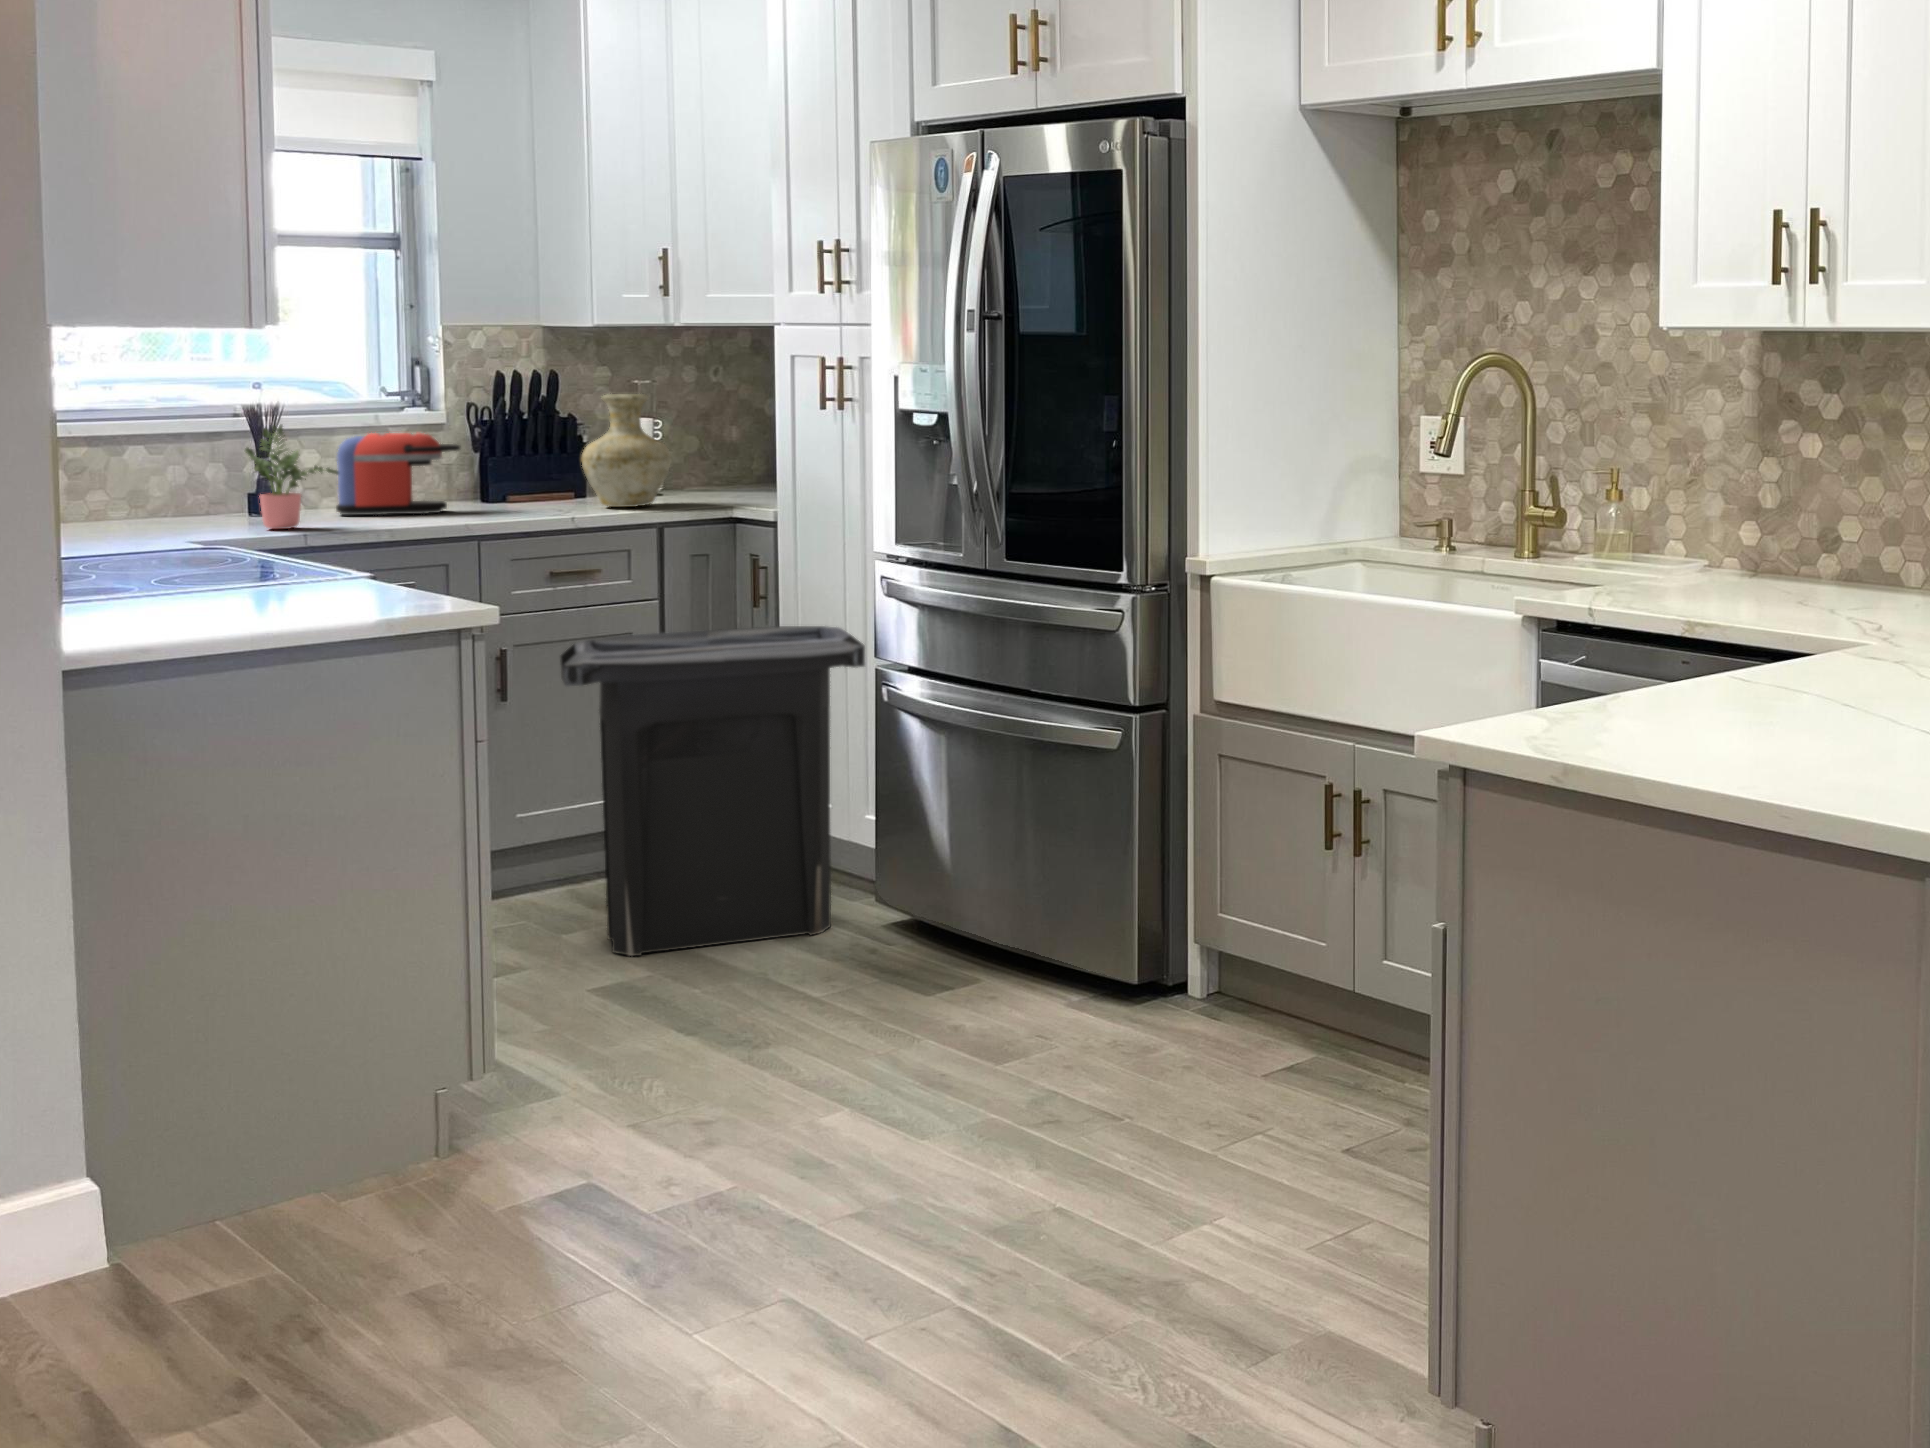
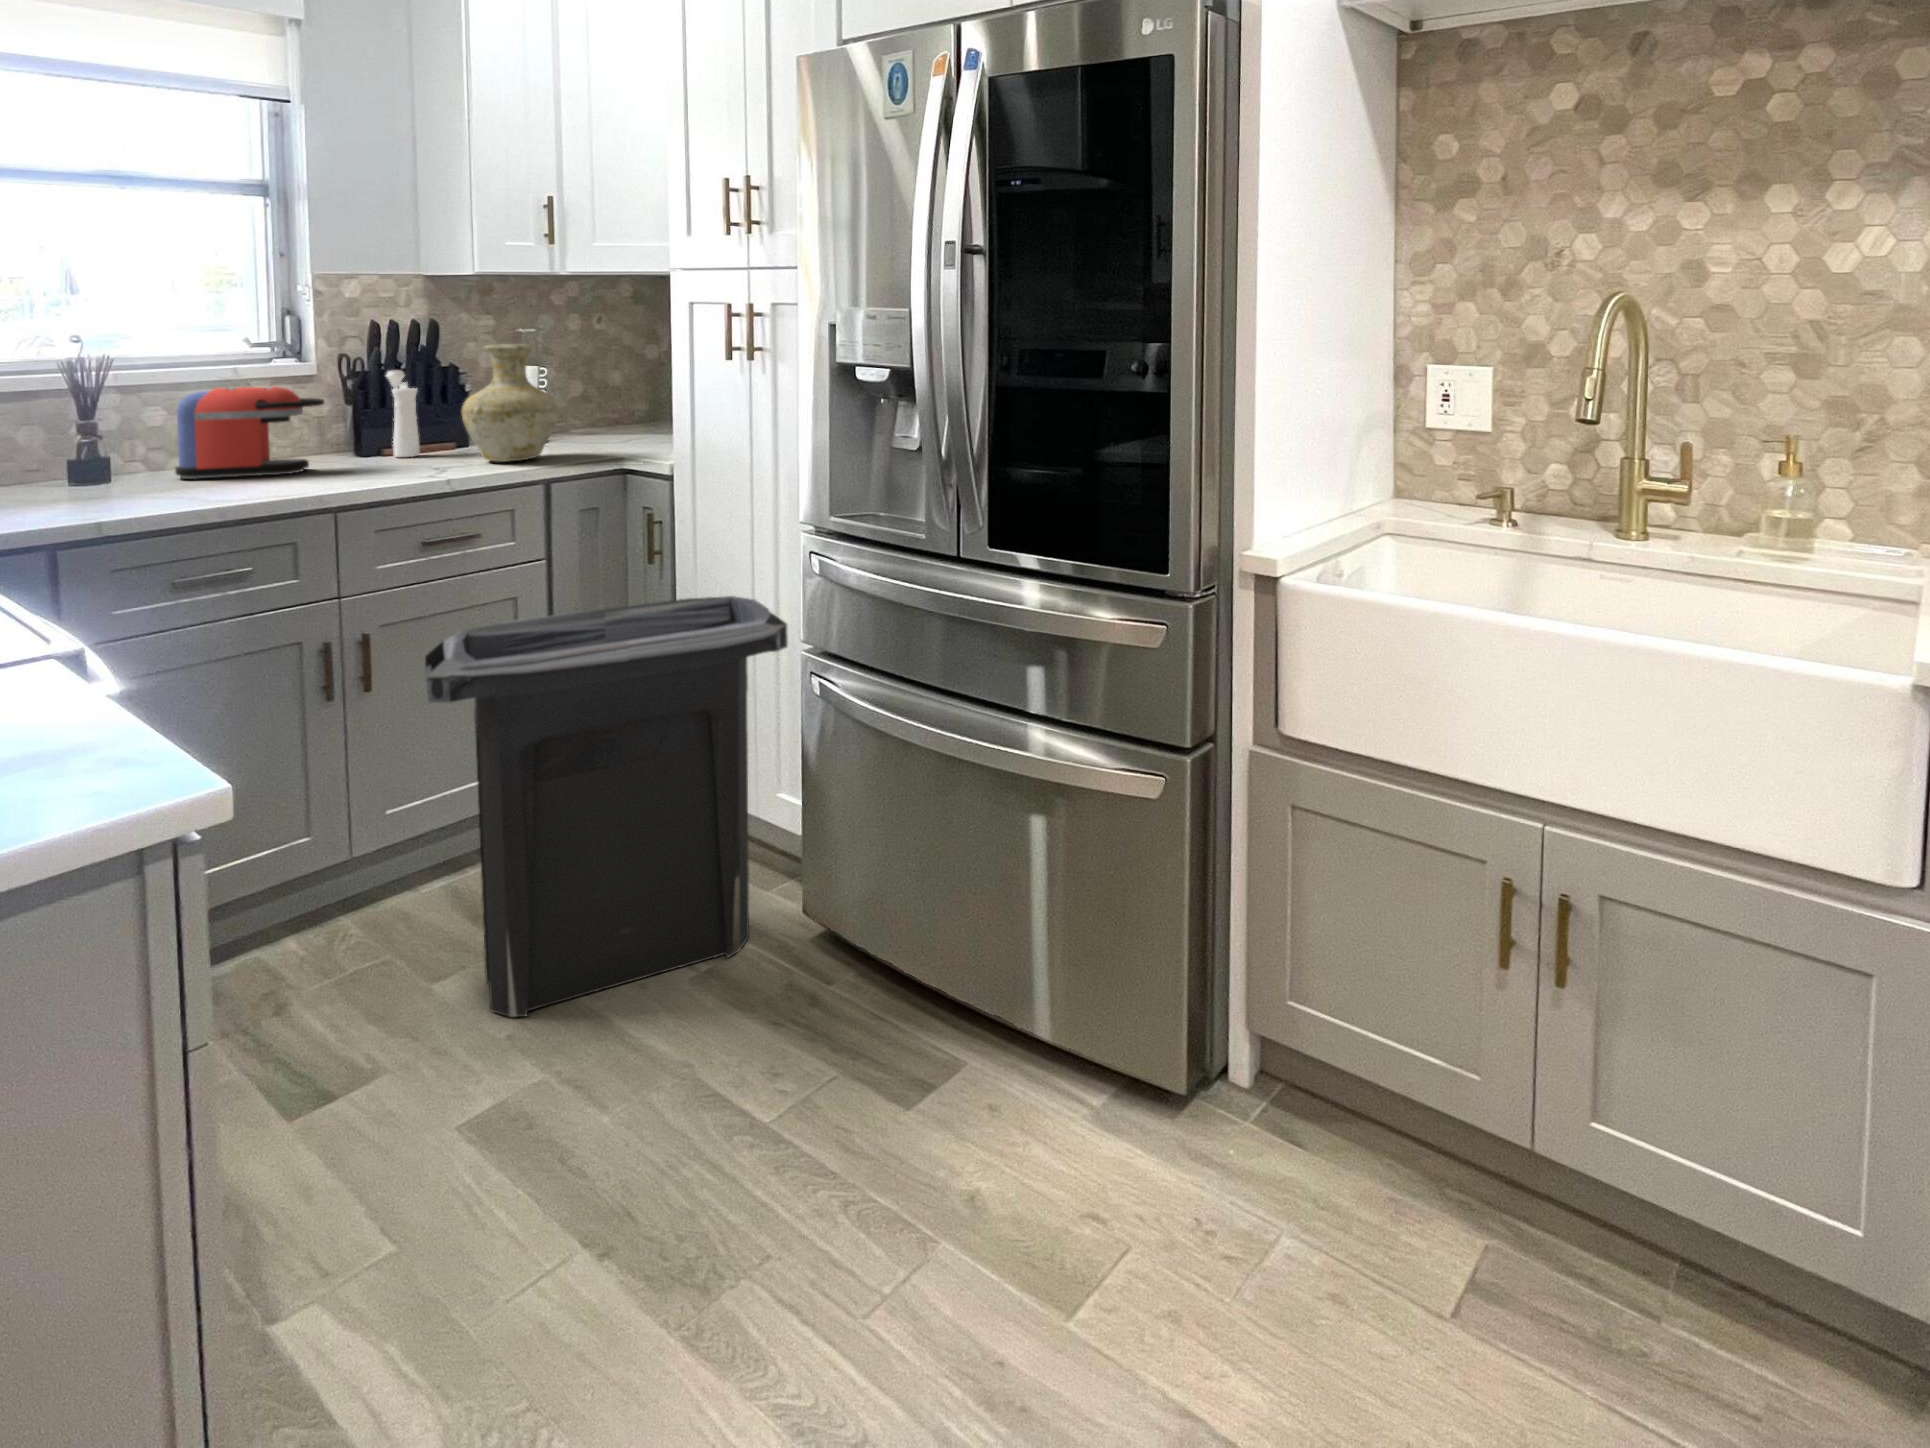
pepper mill: none [508,420,541,503] -> present [386,371,419,457]
potted plant: present [245,425,339,529] -> none [25,381,162,505]

